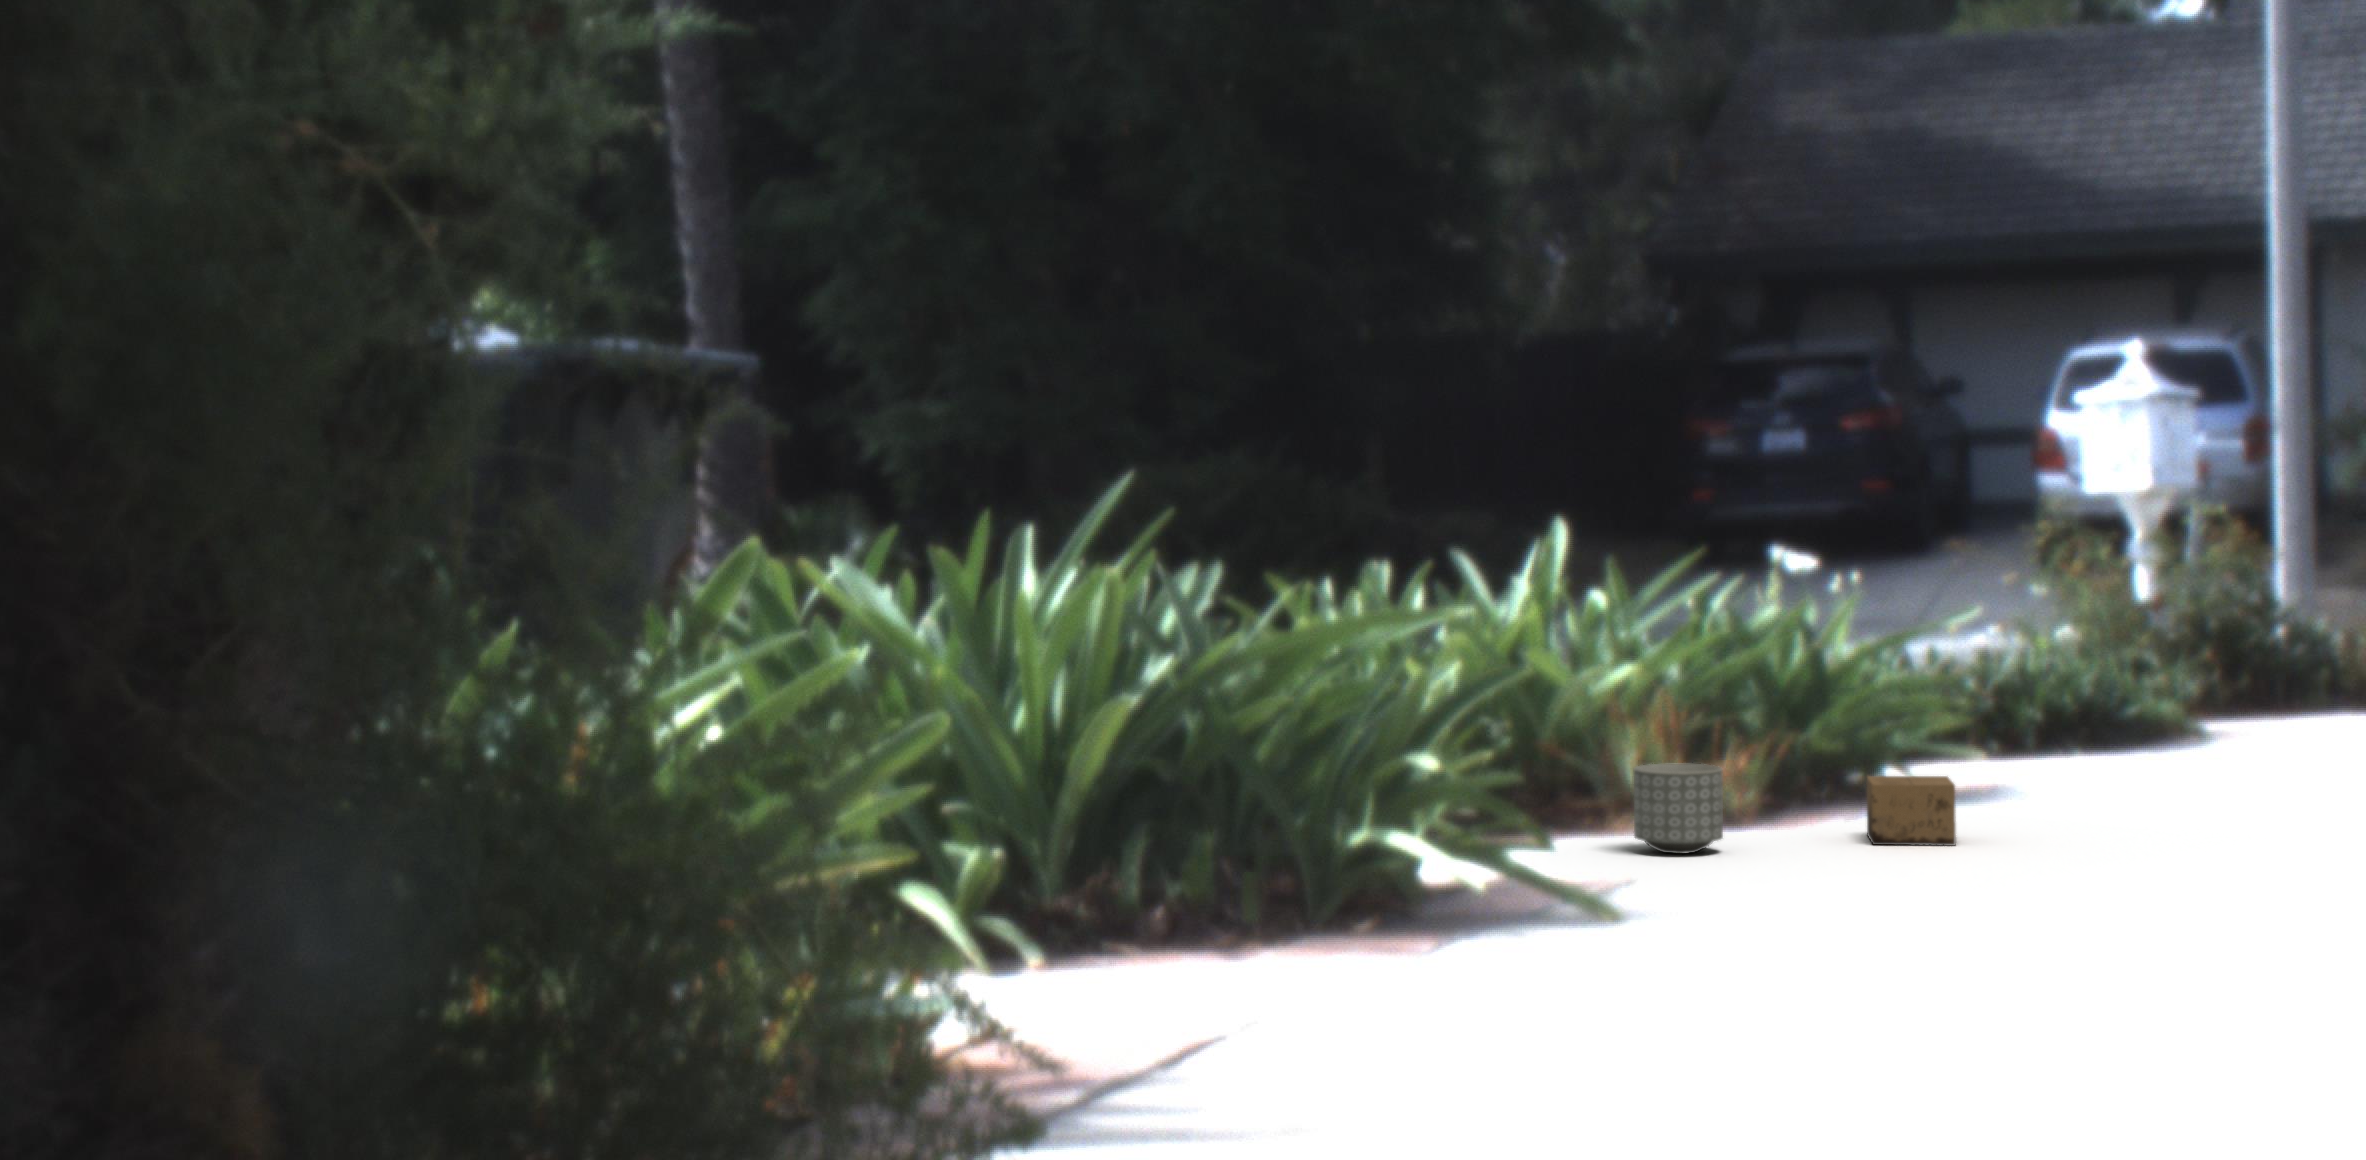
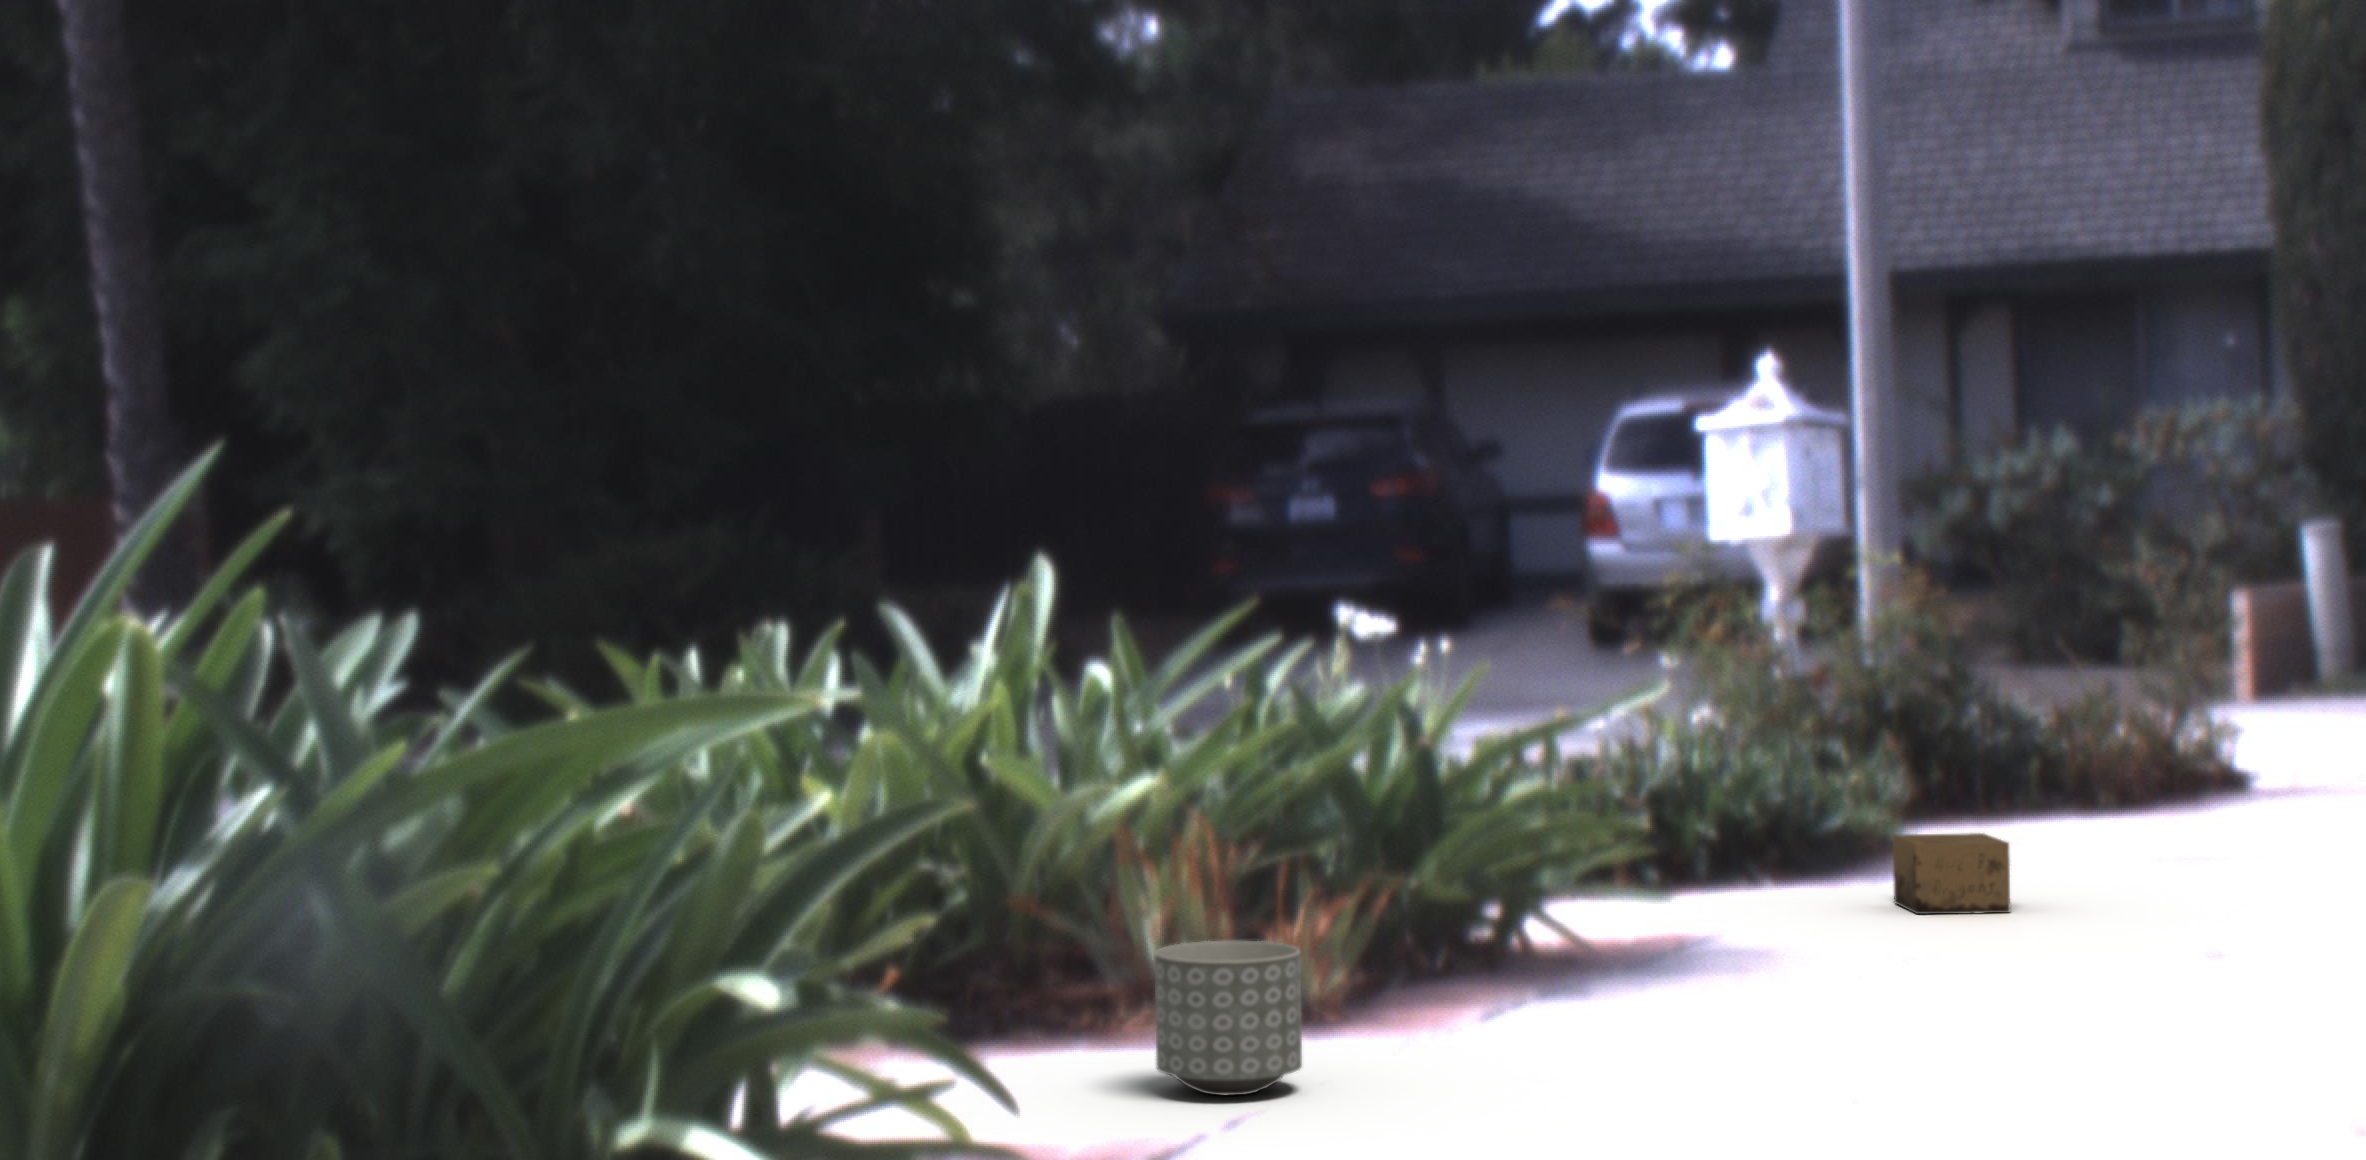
cardboard box: present [1867,776,1956,846] -> present [1893,833,2010,914]

